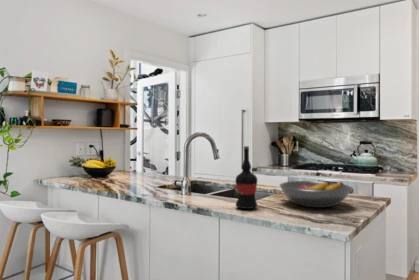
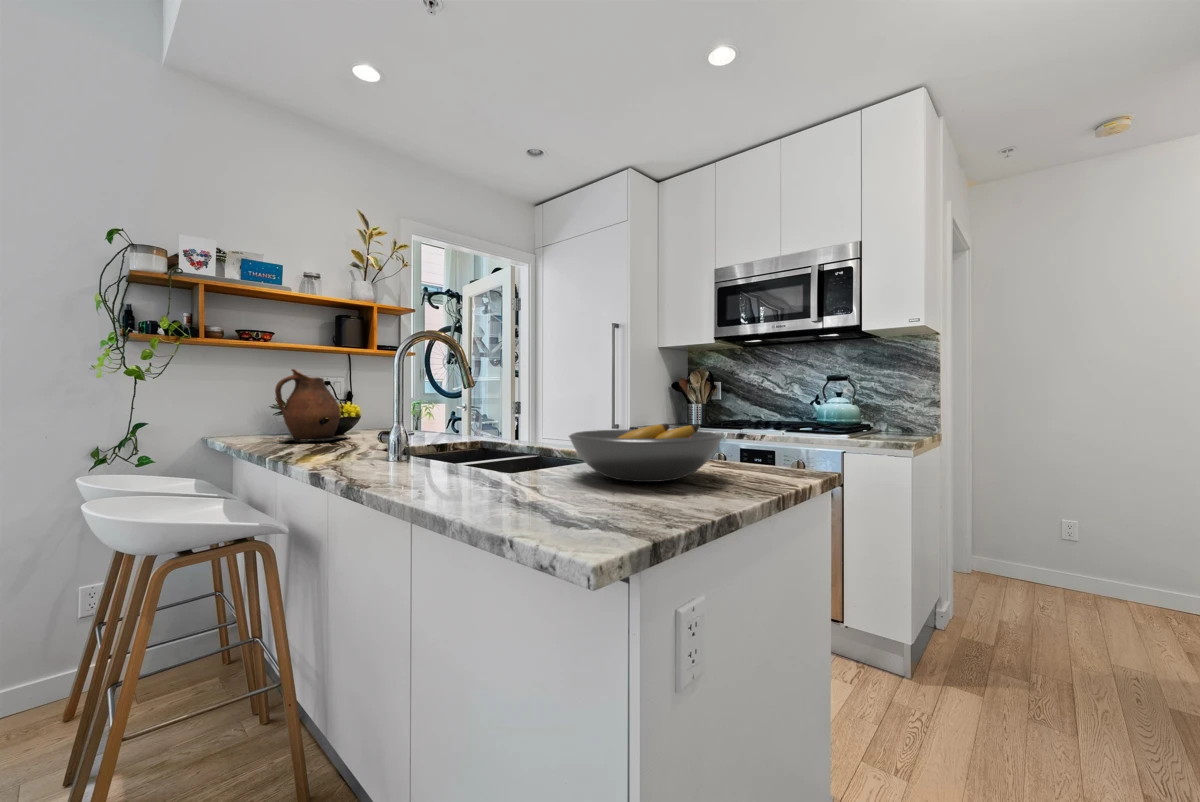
ceramic pitcher: none [87,144,120,183] -> present [275,369,350,441]
wine bottle: present [236,146,257,209] -> none [457,344,508,483]

